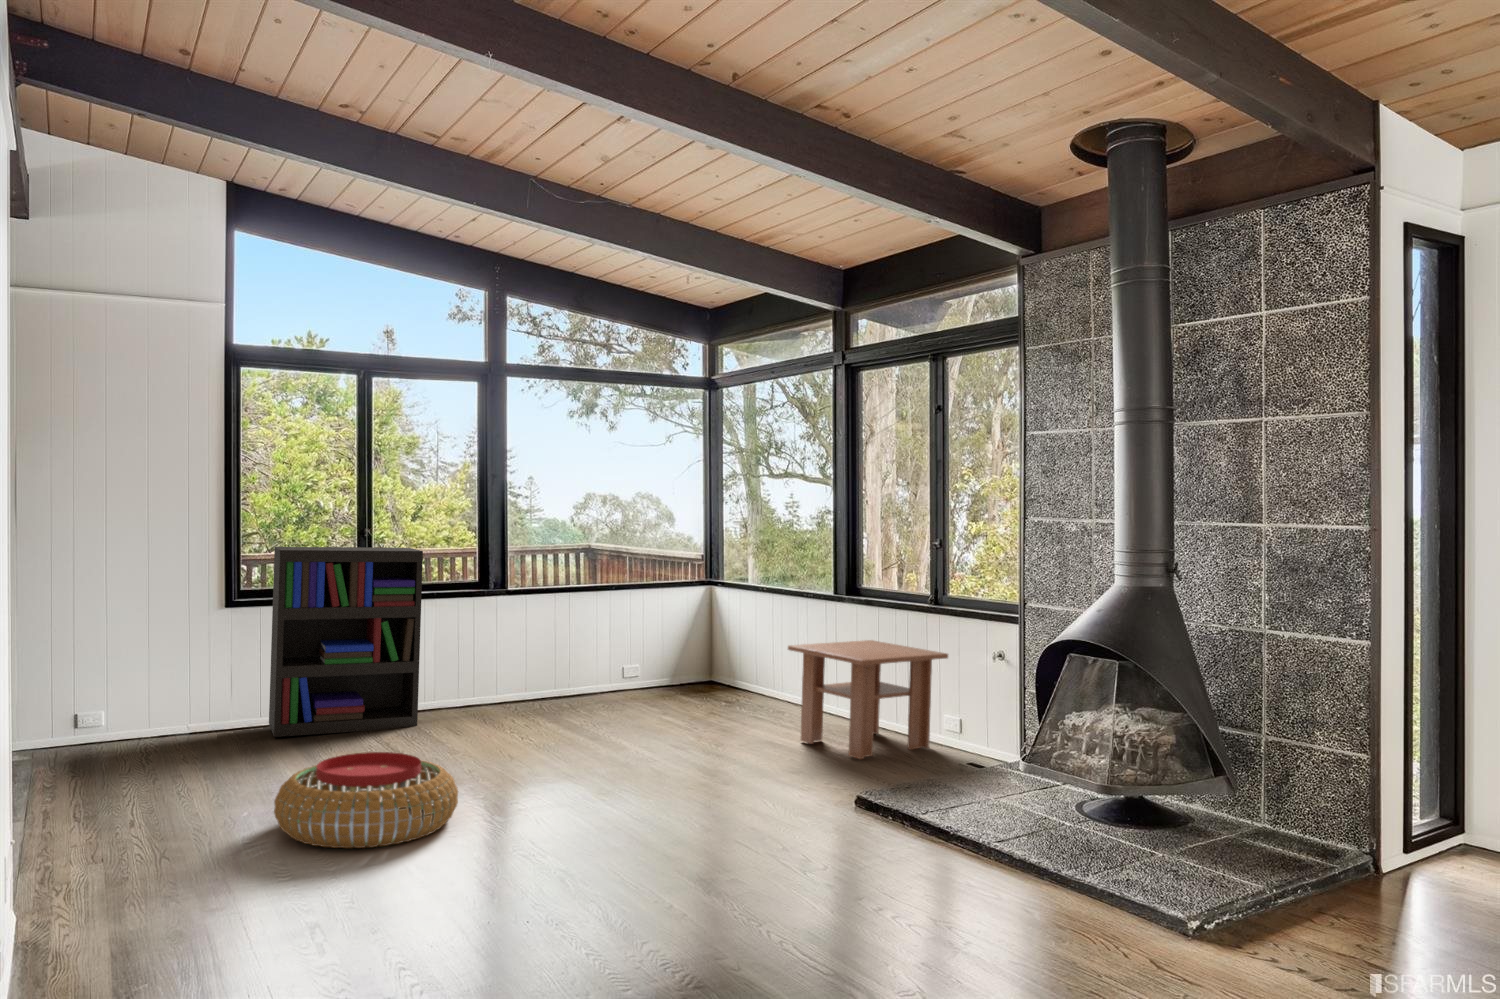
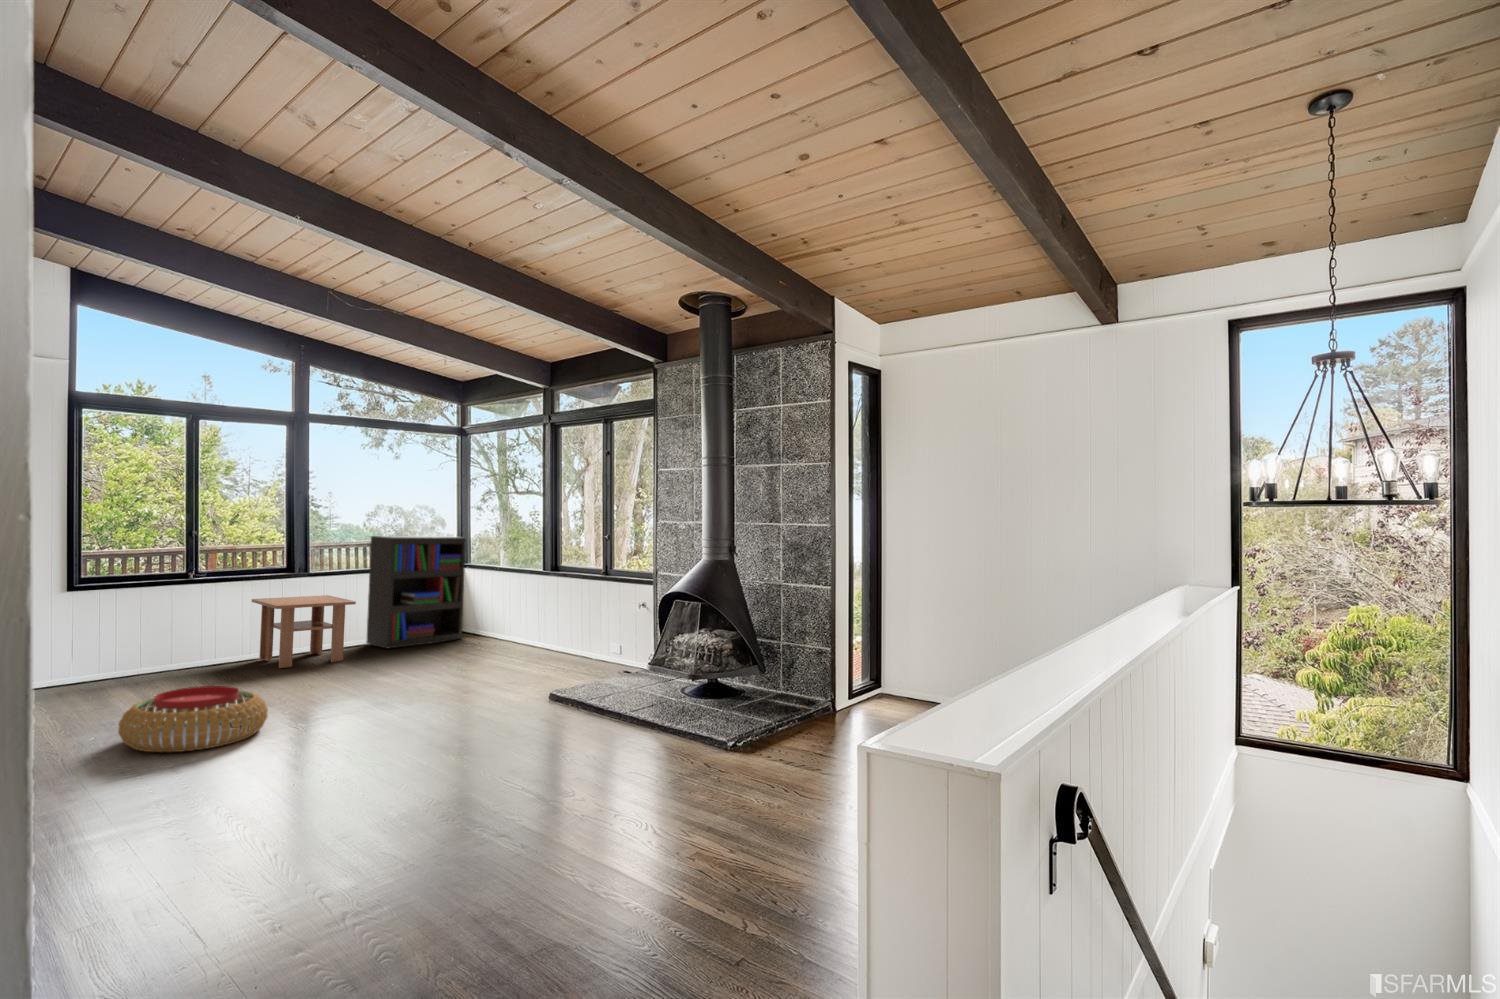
bookshelf: present [269,547,423,737] -> present [367,536,466,648]
coffee table: present [788,640,948,759] -> present [252,595,356,668]

